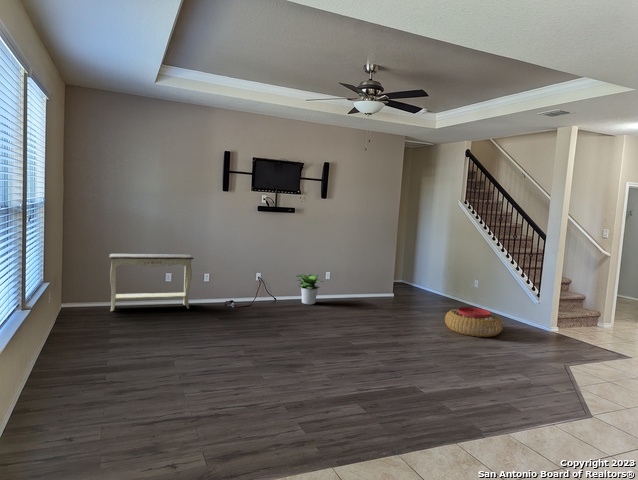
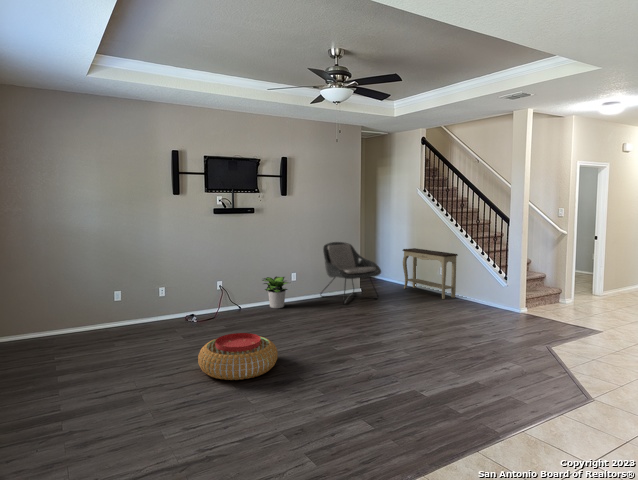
lounge chair: none [352,246,413,307] -> present [320,242,381,305]
console table: present [109,254,194,311] -> present [403,248,458,299]
pouf: present [445,307,503,337] -> present [198,333,278,380]

